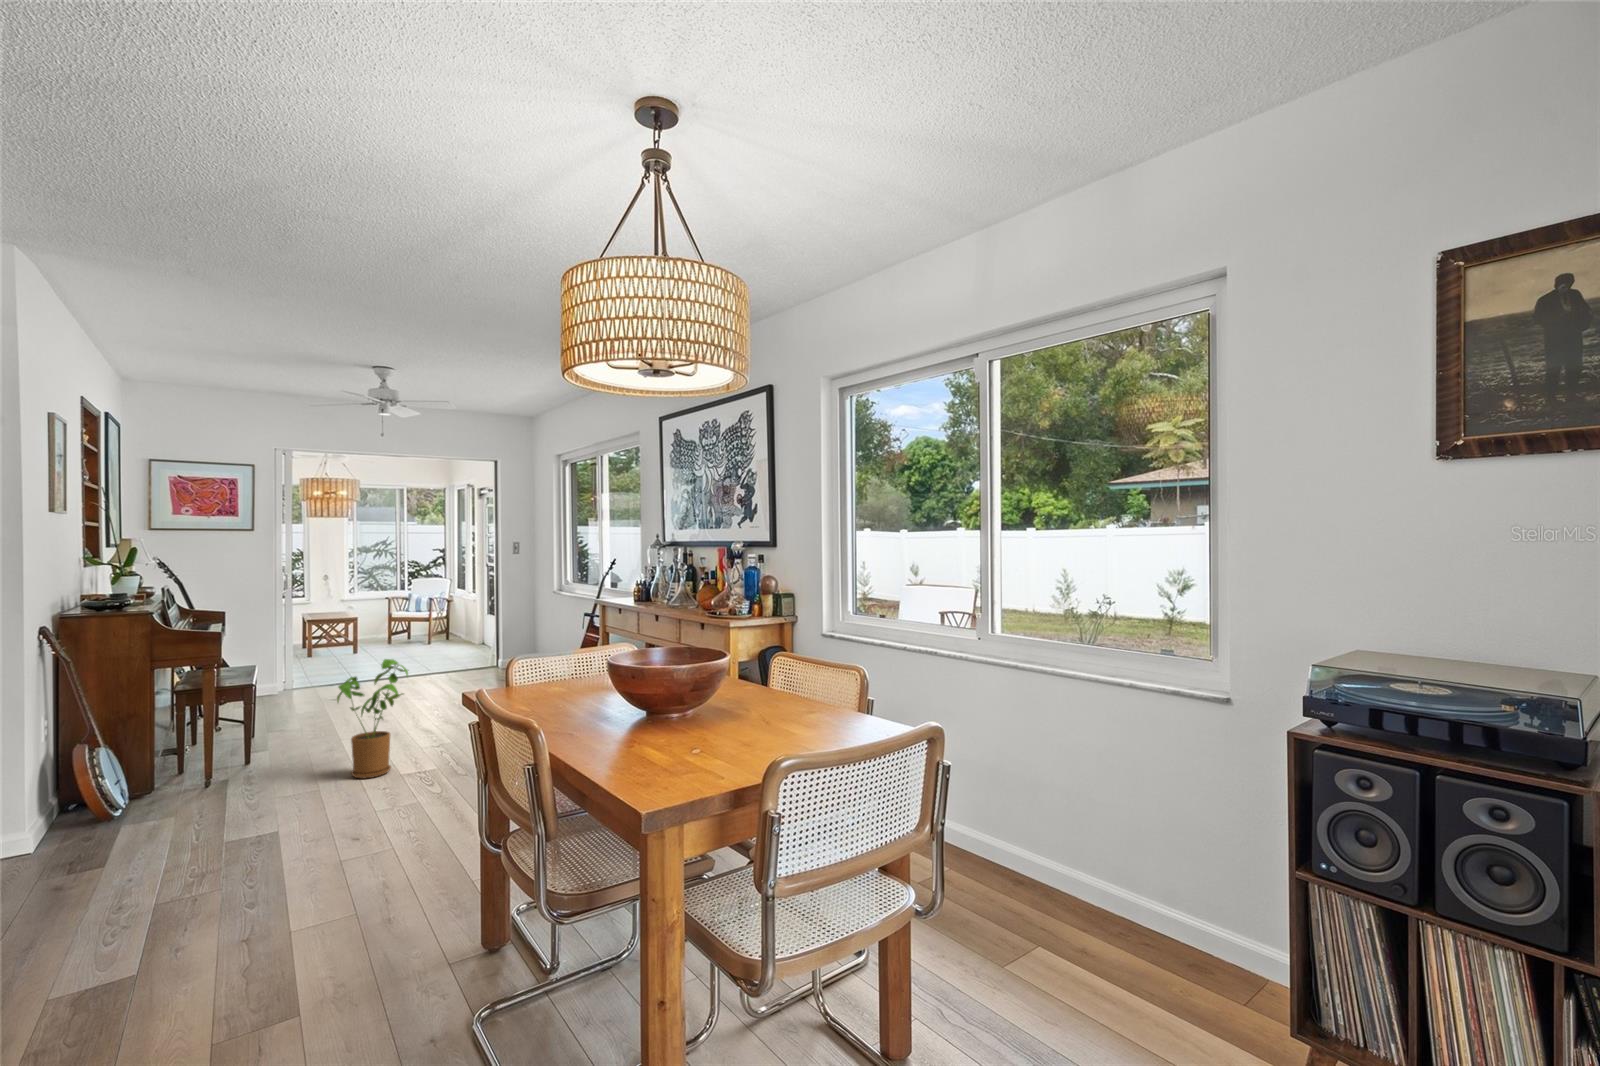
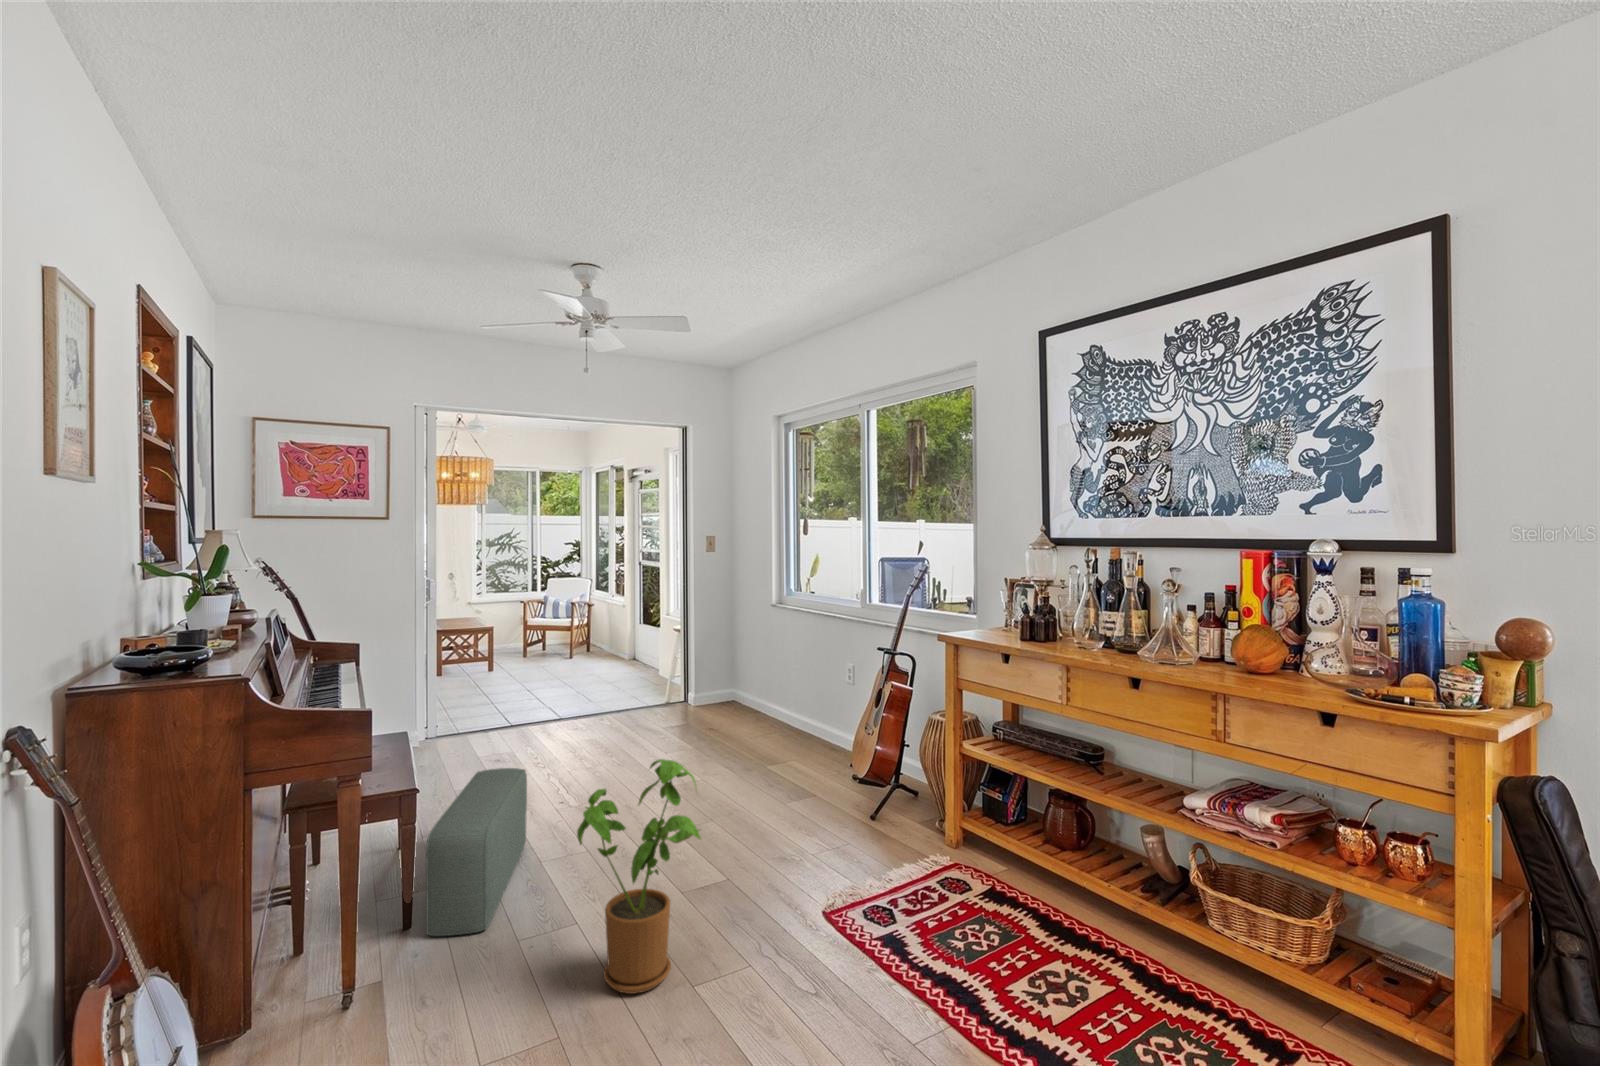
pouf: none [256,686,333,766] -> present [426,768,527,936]

